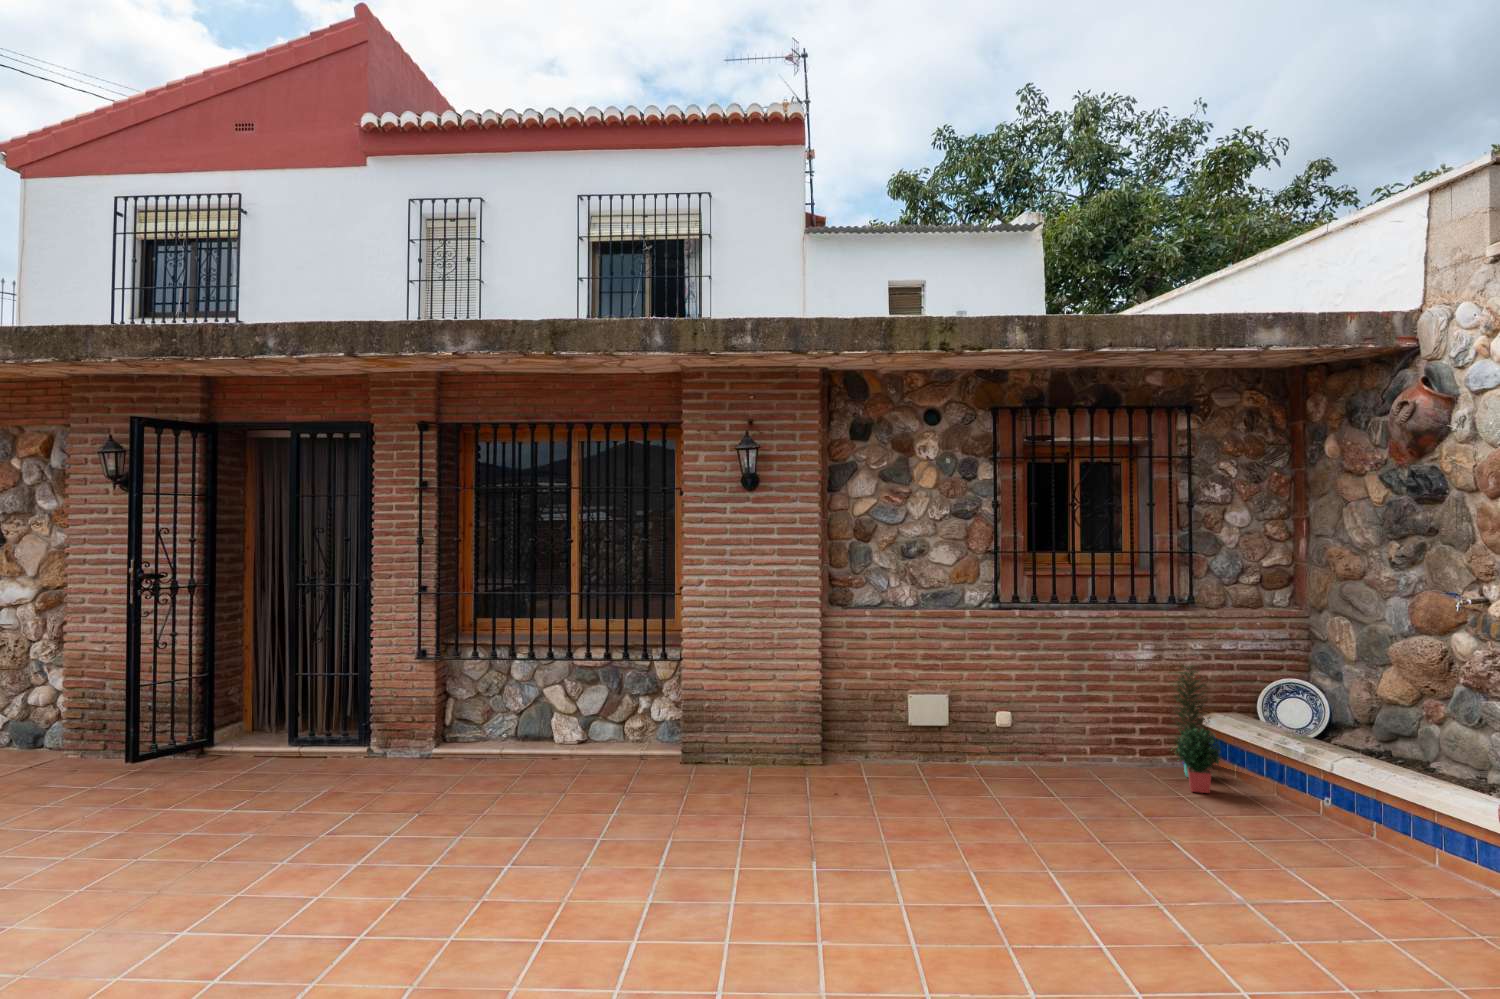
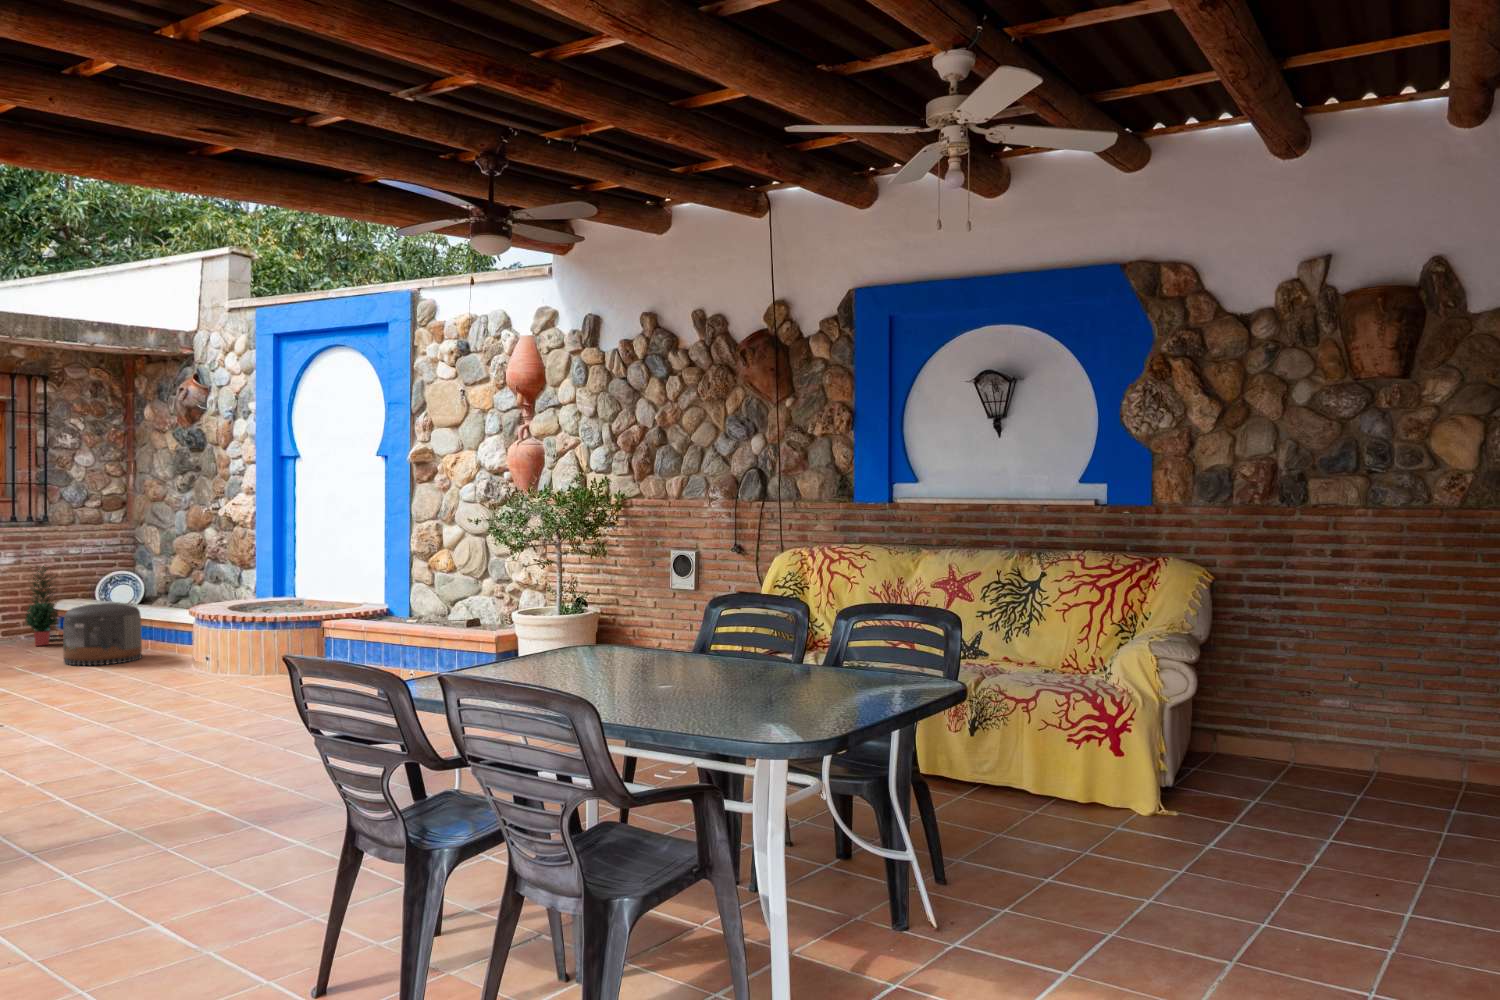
pouf: none [1257,766,1399,895] -> present [63,603,142,665]

